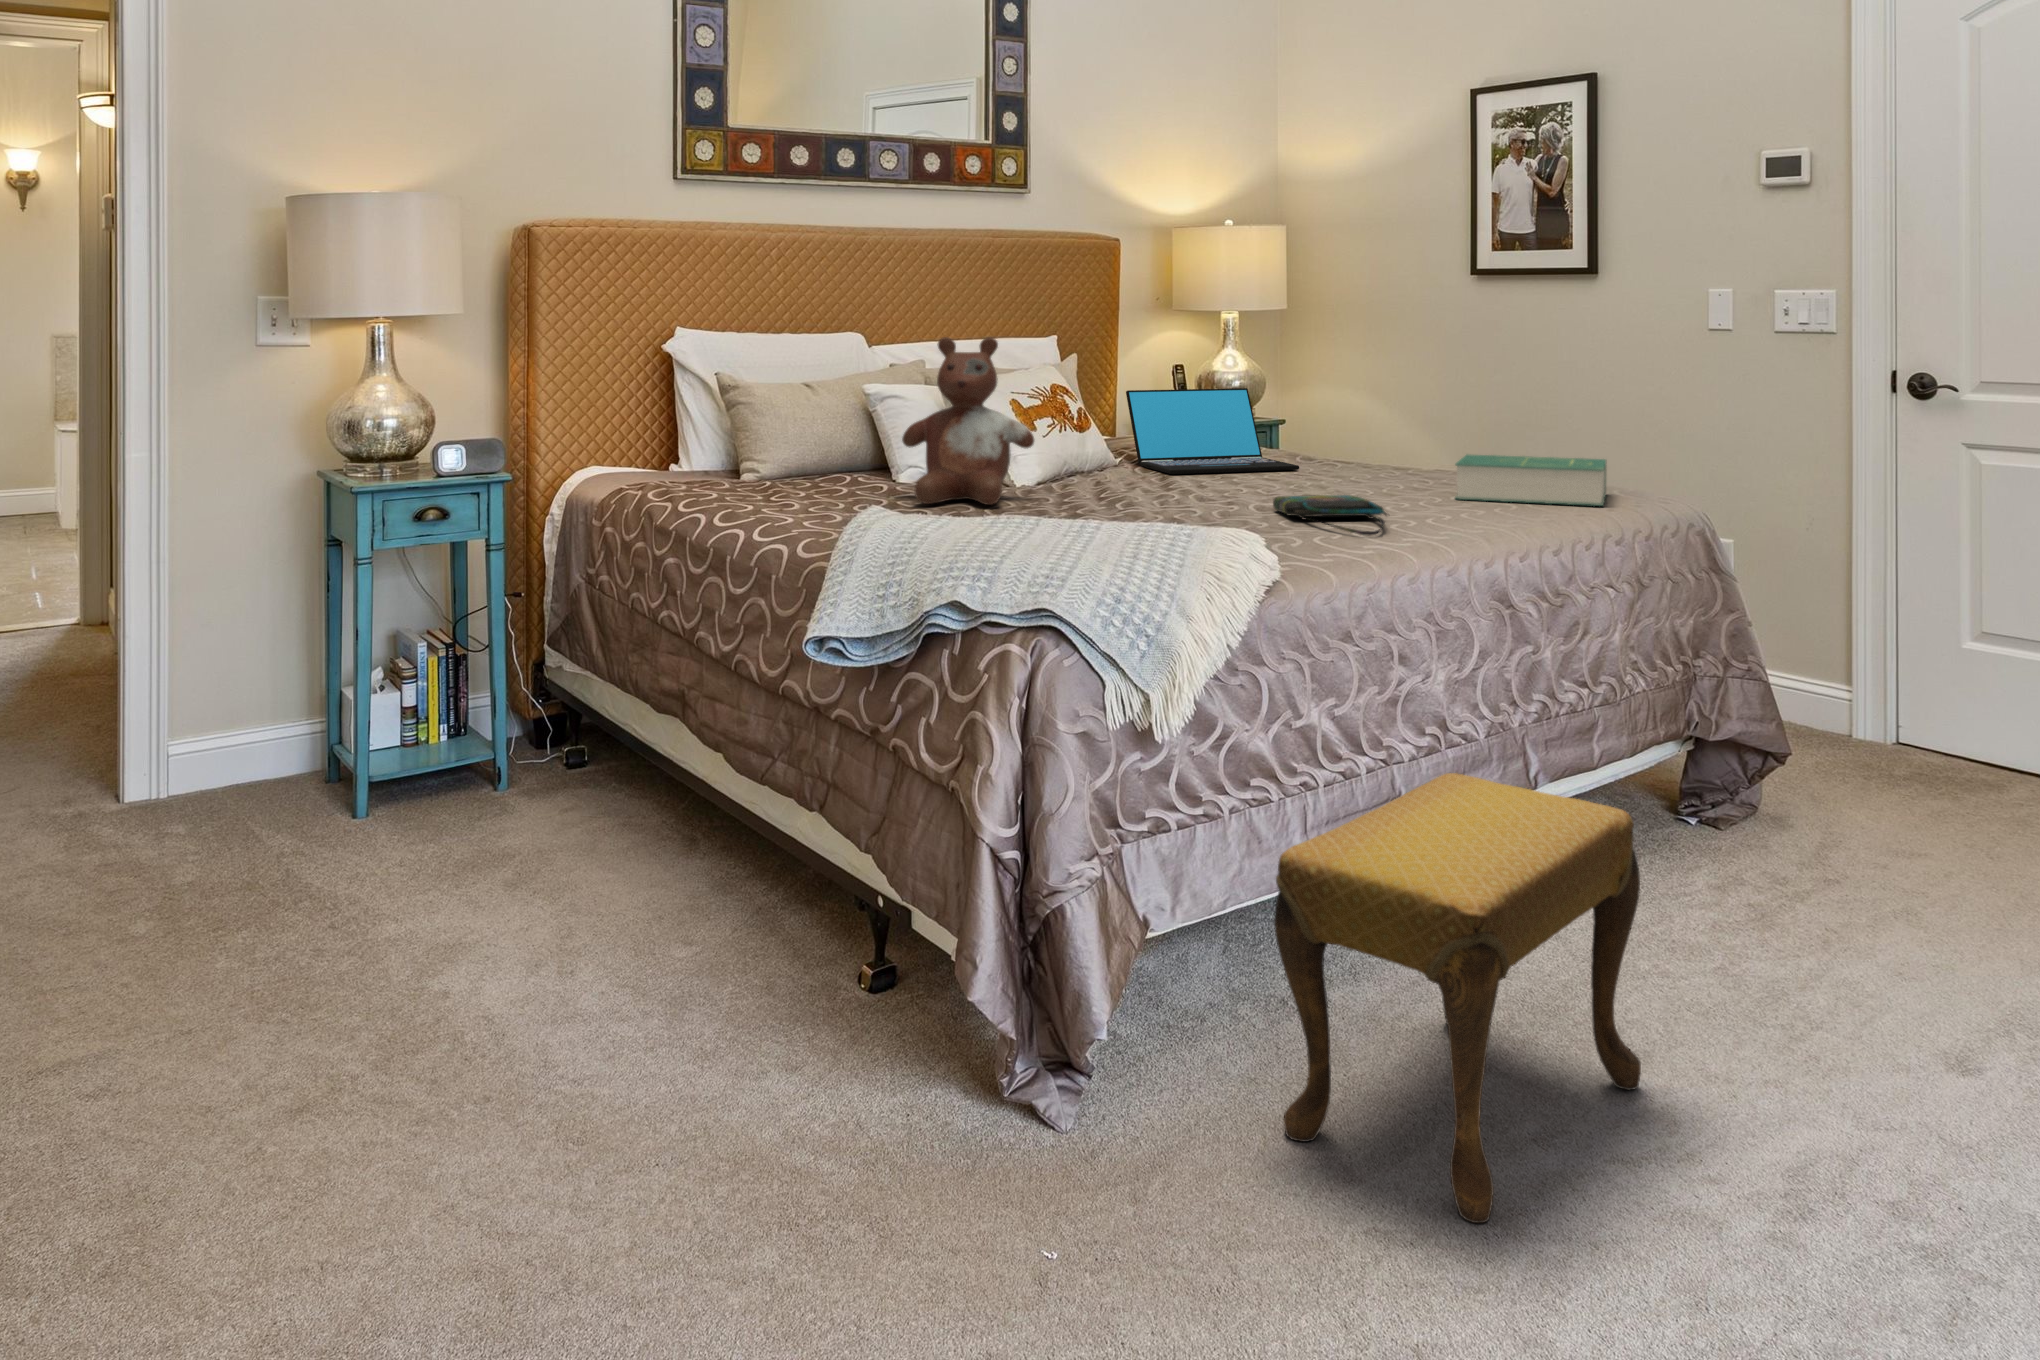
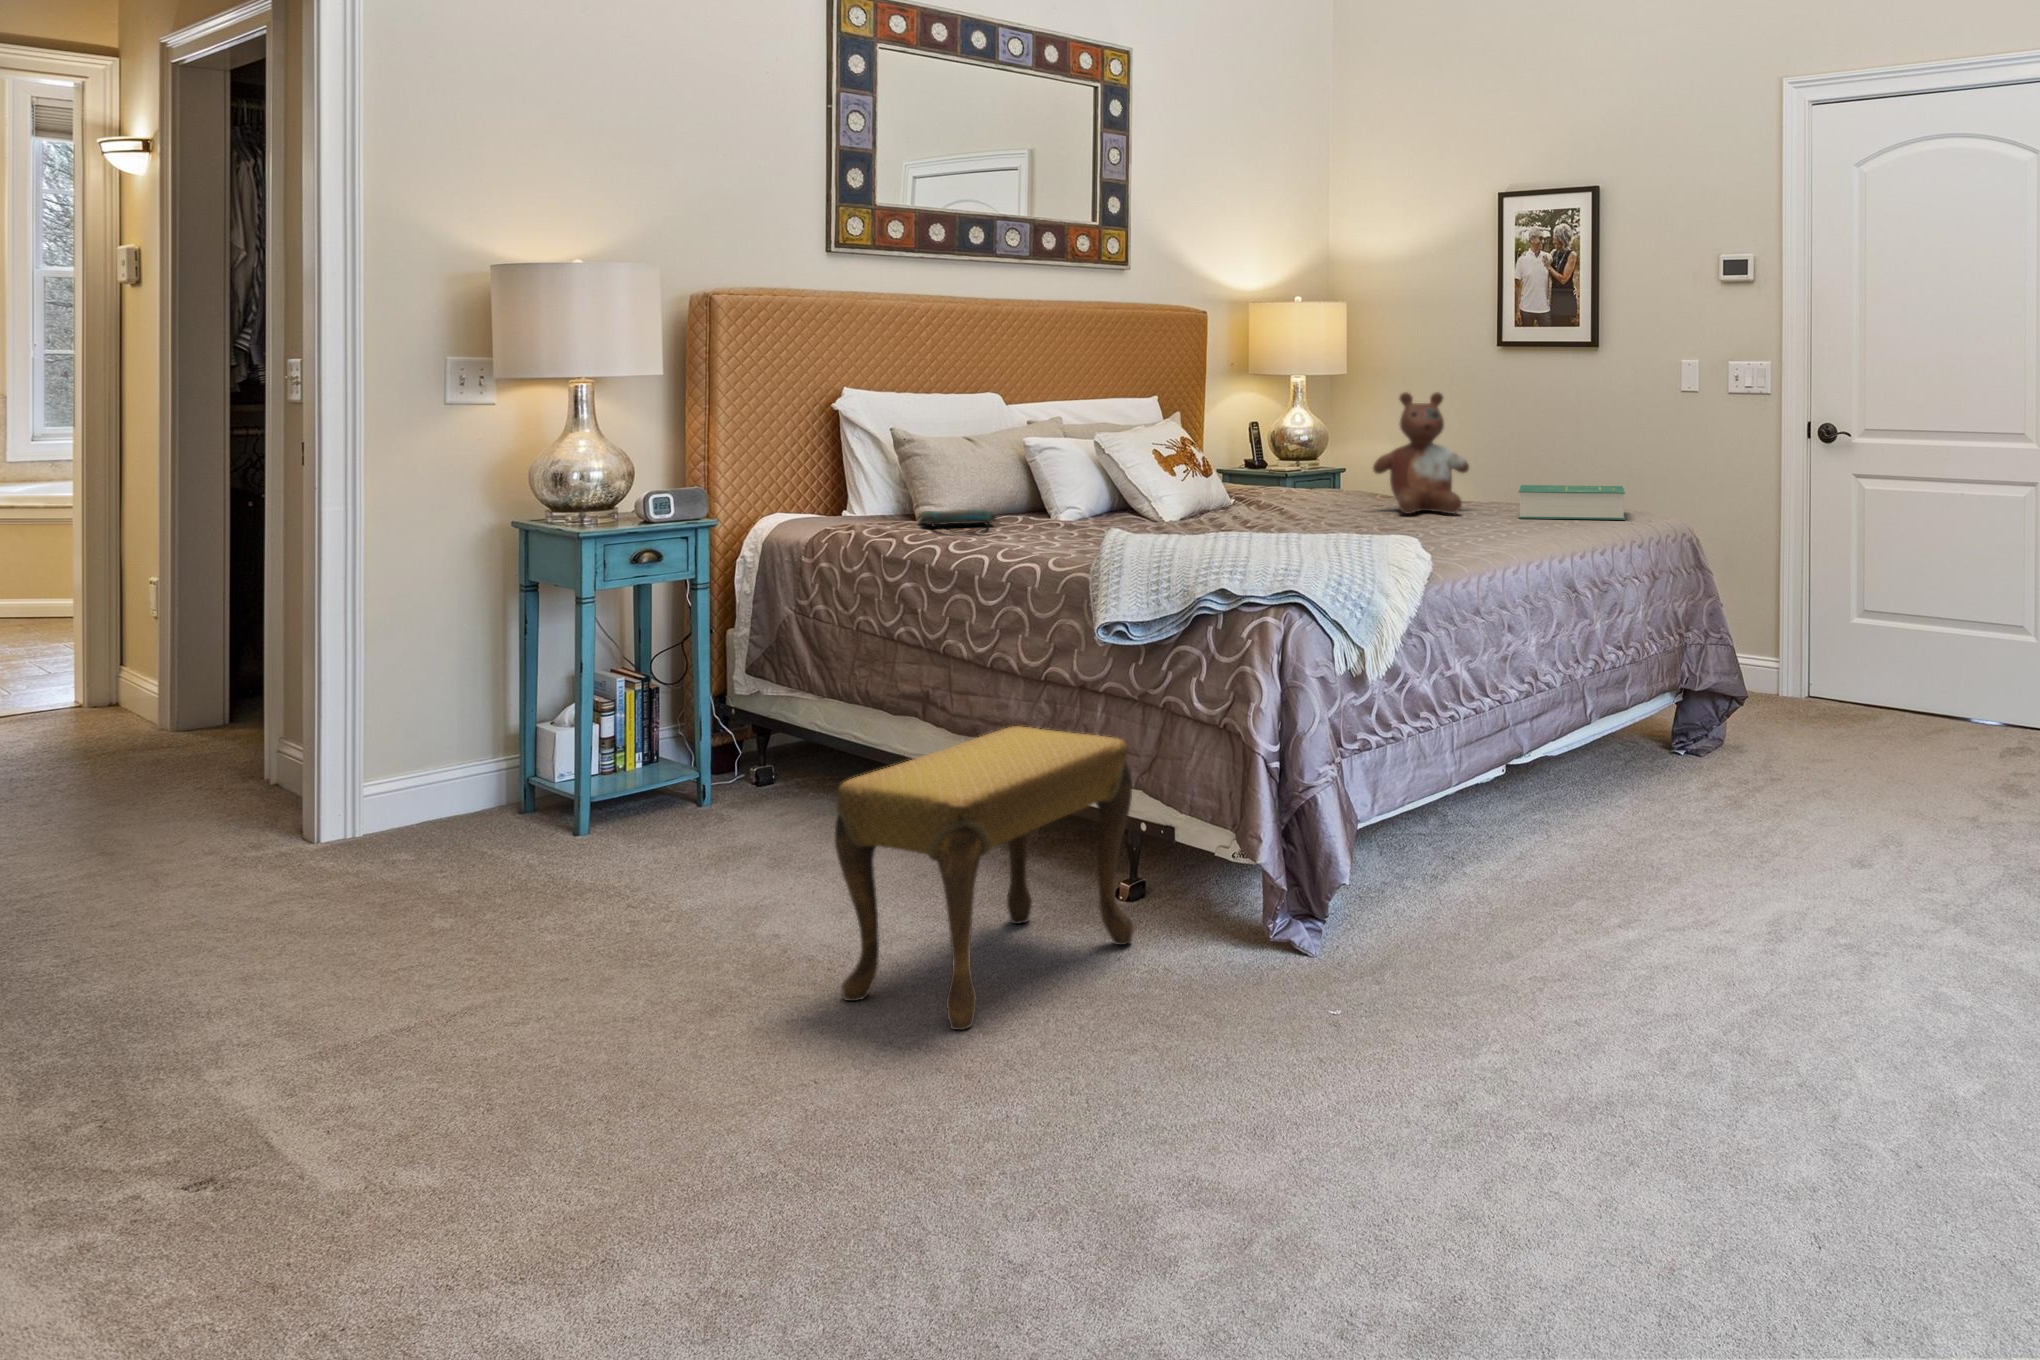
stuffed bear: present [902,337,1034,505] -> present [1373,392,1469,514]
laptop: present [1126,388,1299,474] -> none [1241,437,1386,507]
tote bag: present [1273,495,1387,536] -> present [919,510,997,535]
footstool: present [1274,773,1641,1223] -> present [835,726,1133,1030]

